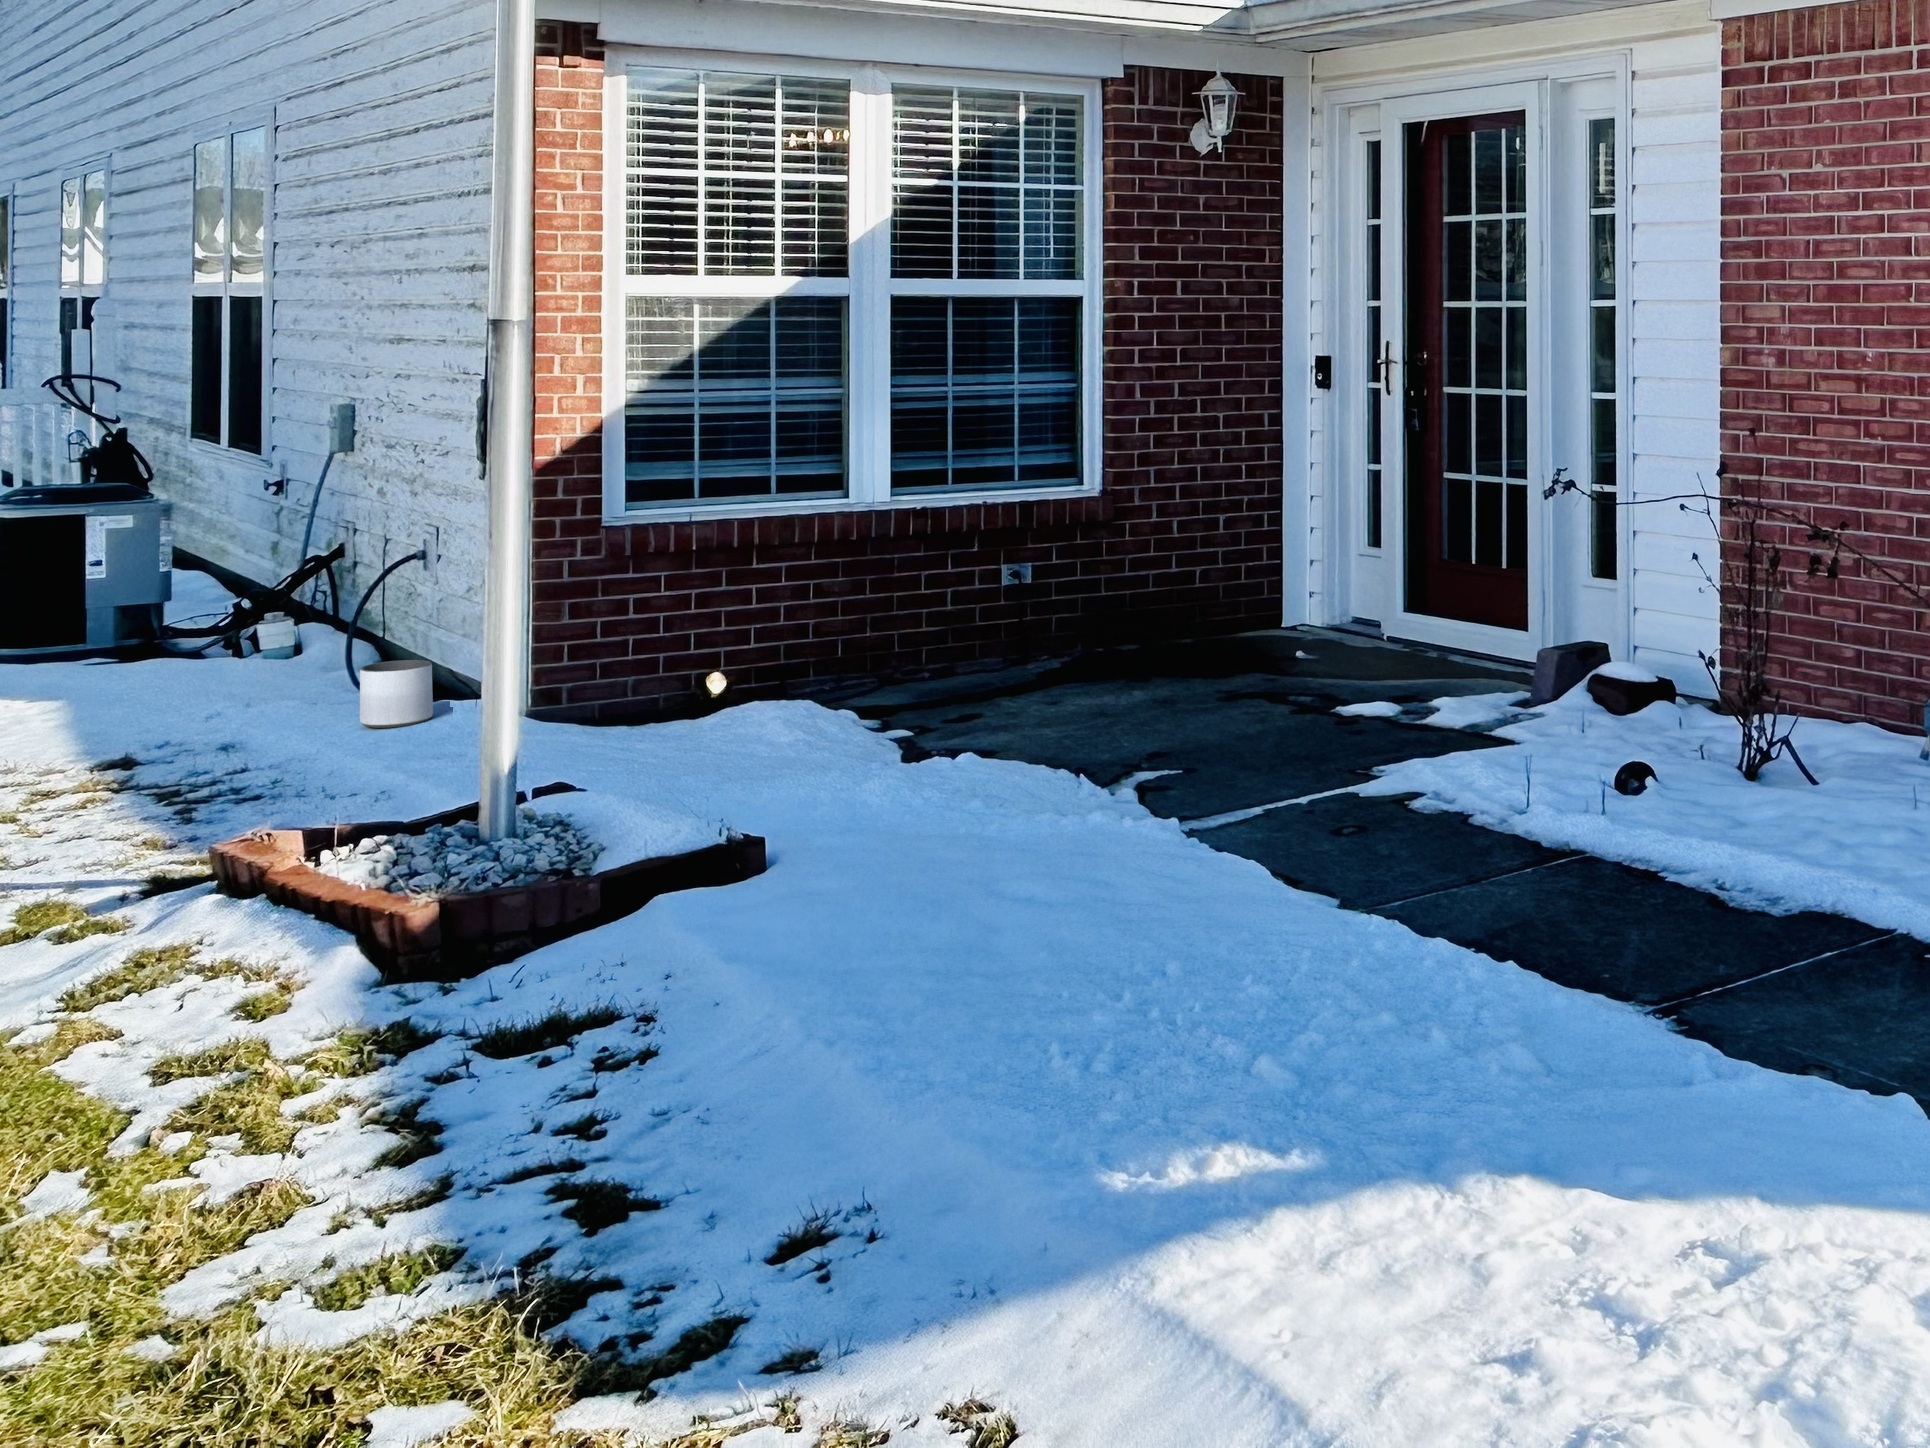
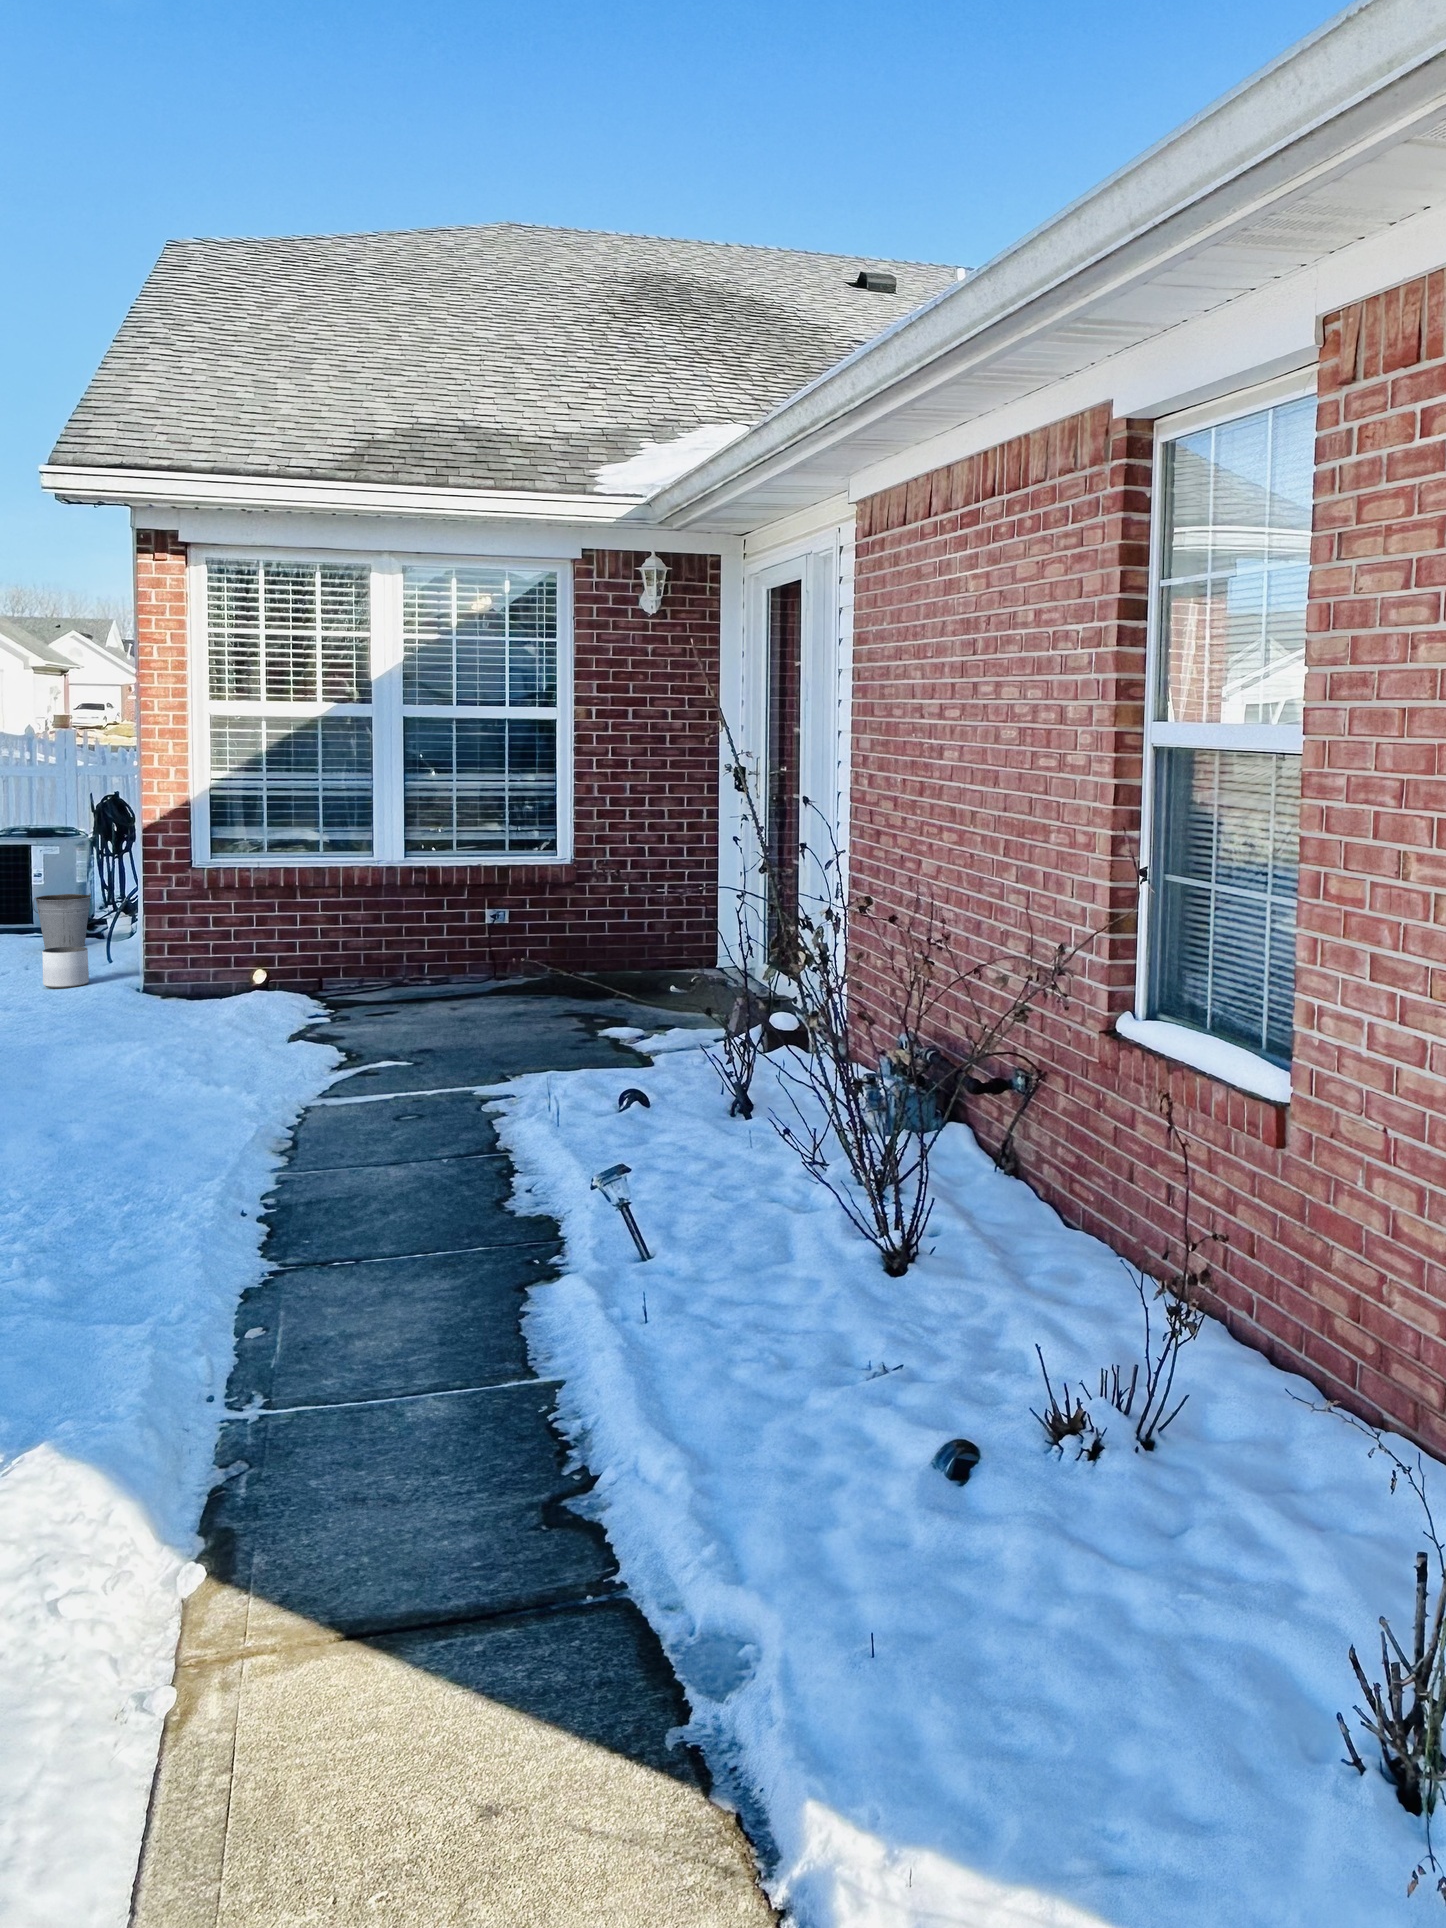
bucket: none [167,583,266,678] -> present [33,893,91,949]

